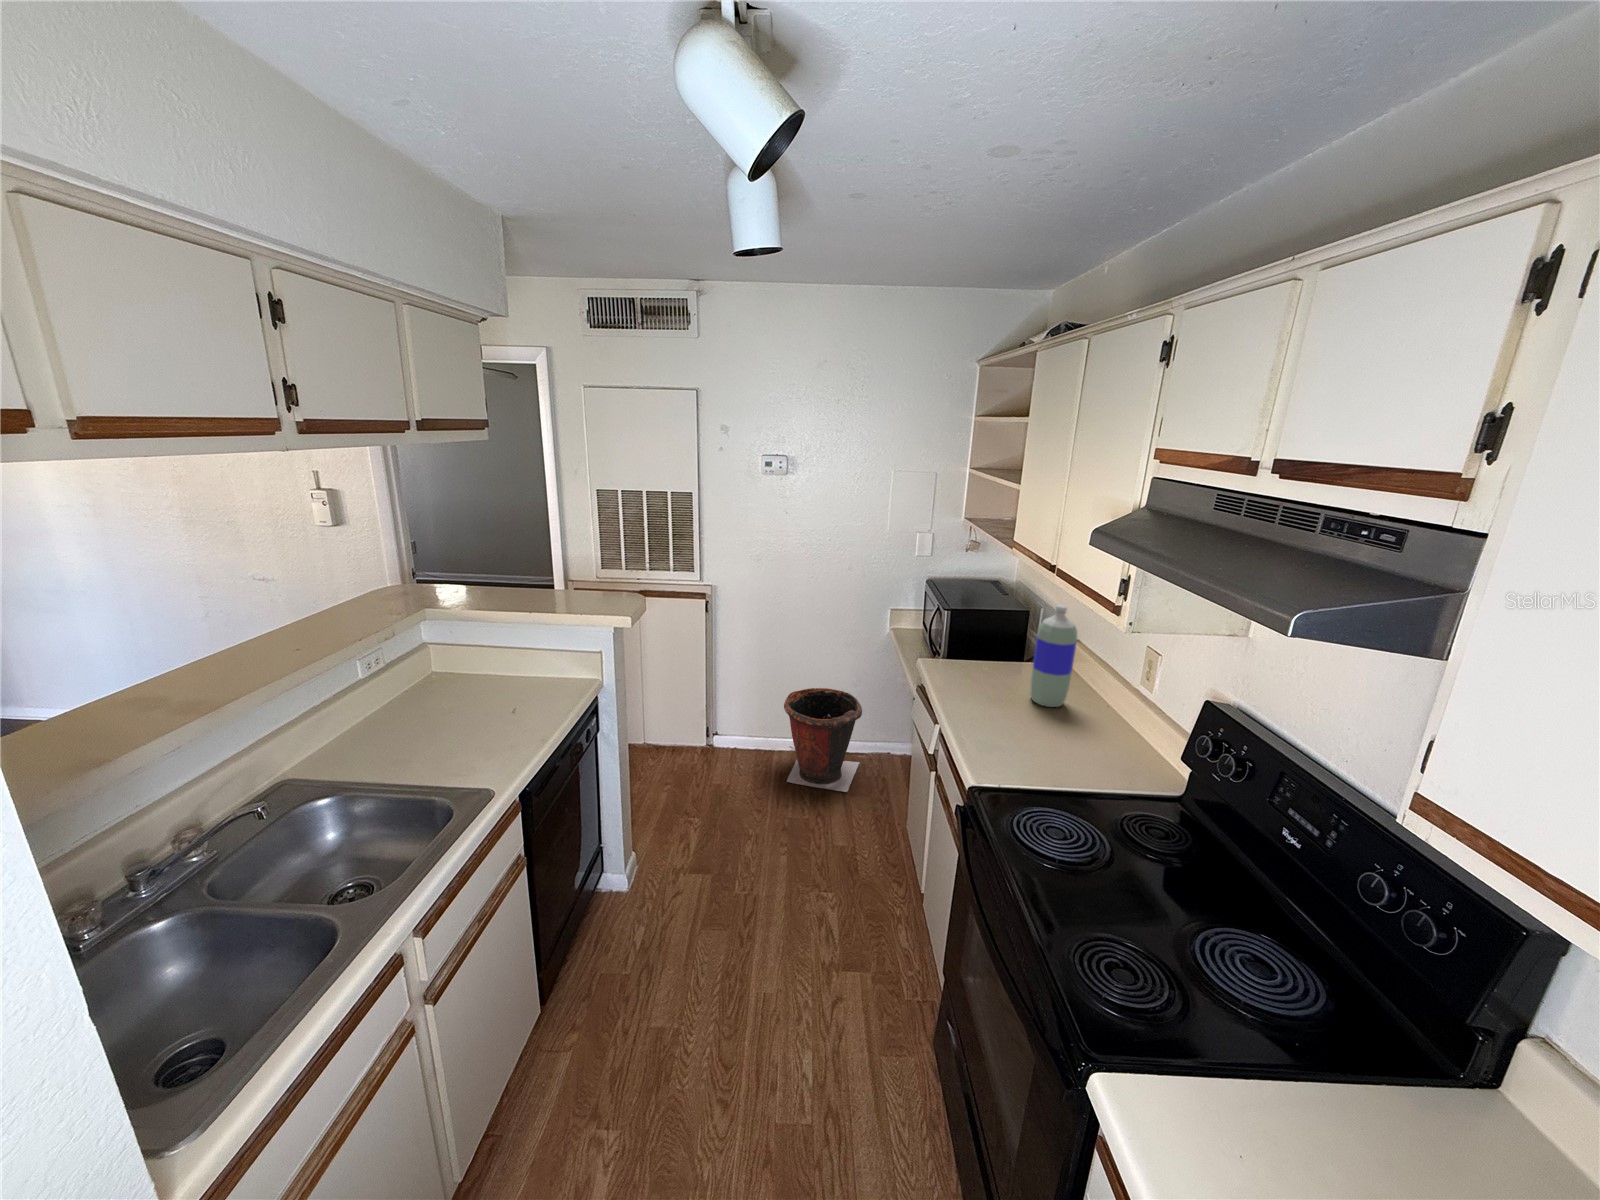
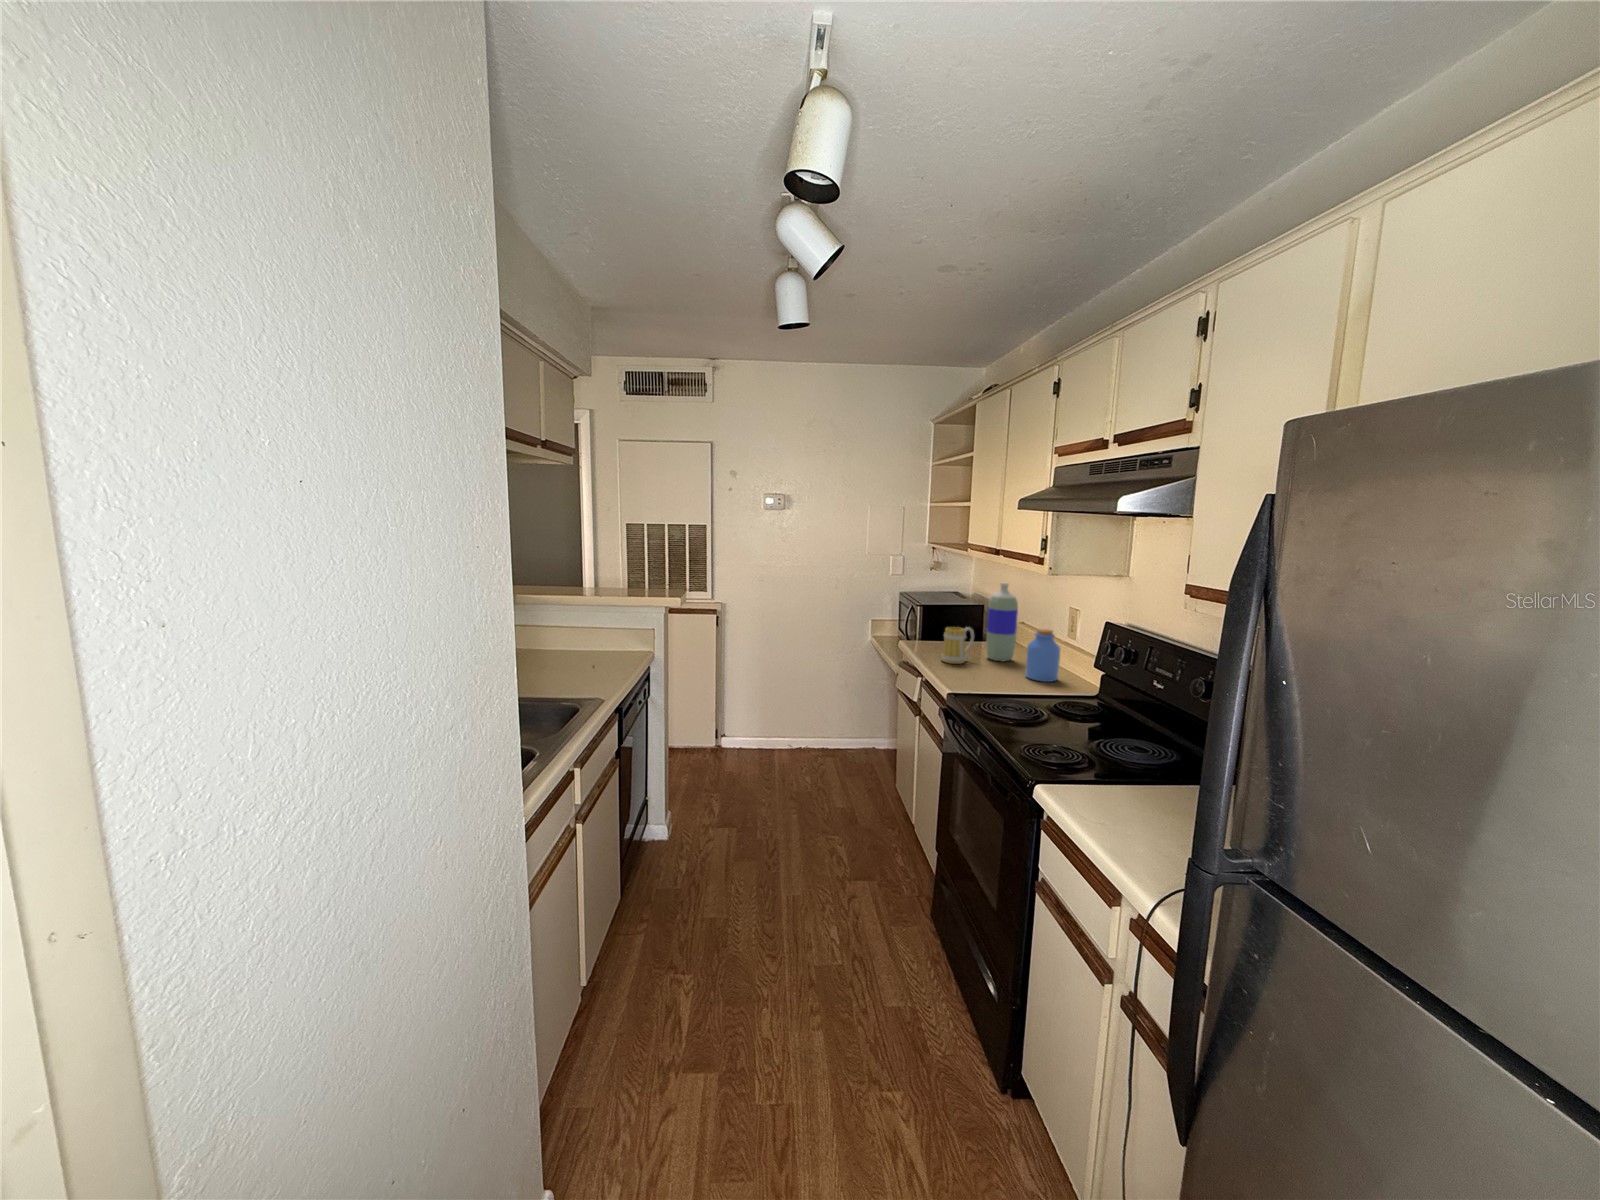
mug: none [969,662,1015,713] -> present [941,627,974,664]
jar: none [1081,683,1134,758] -> present [1025,629,1060,682]
waste bin: present [784,688,862,792] -> none [786,689,852,773]

